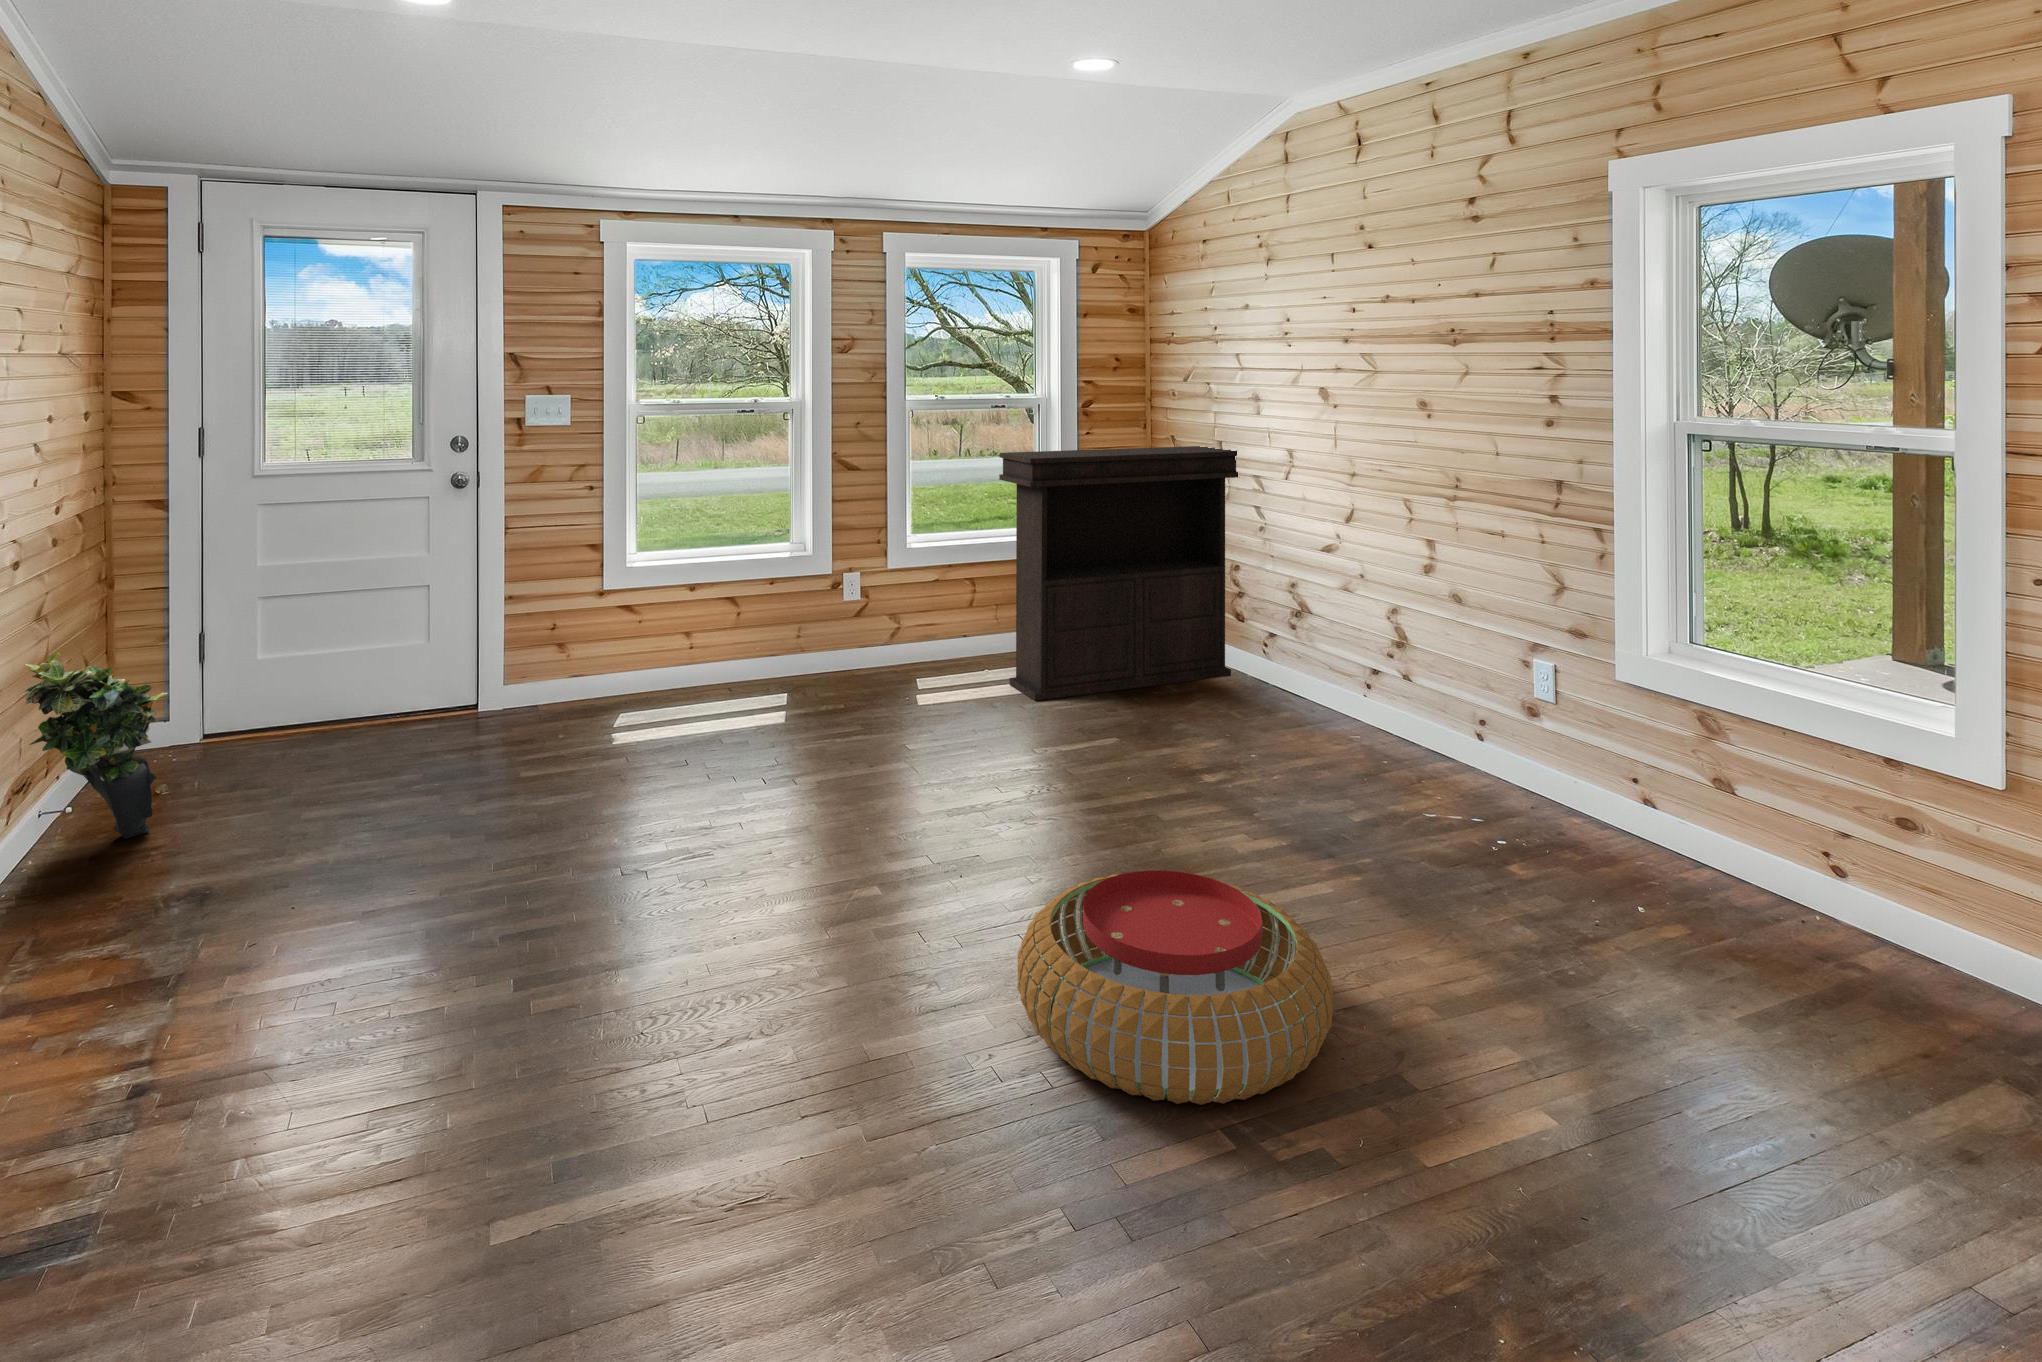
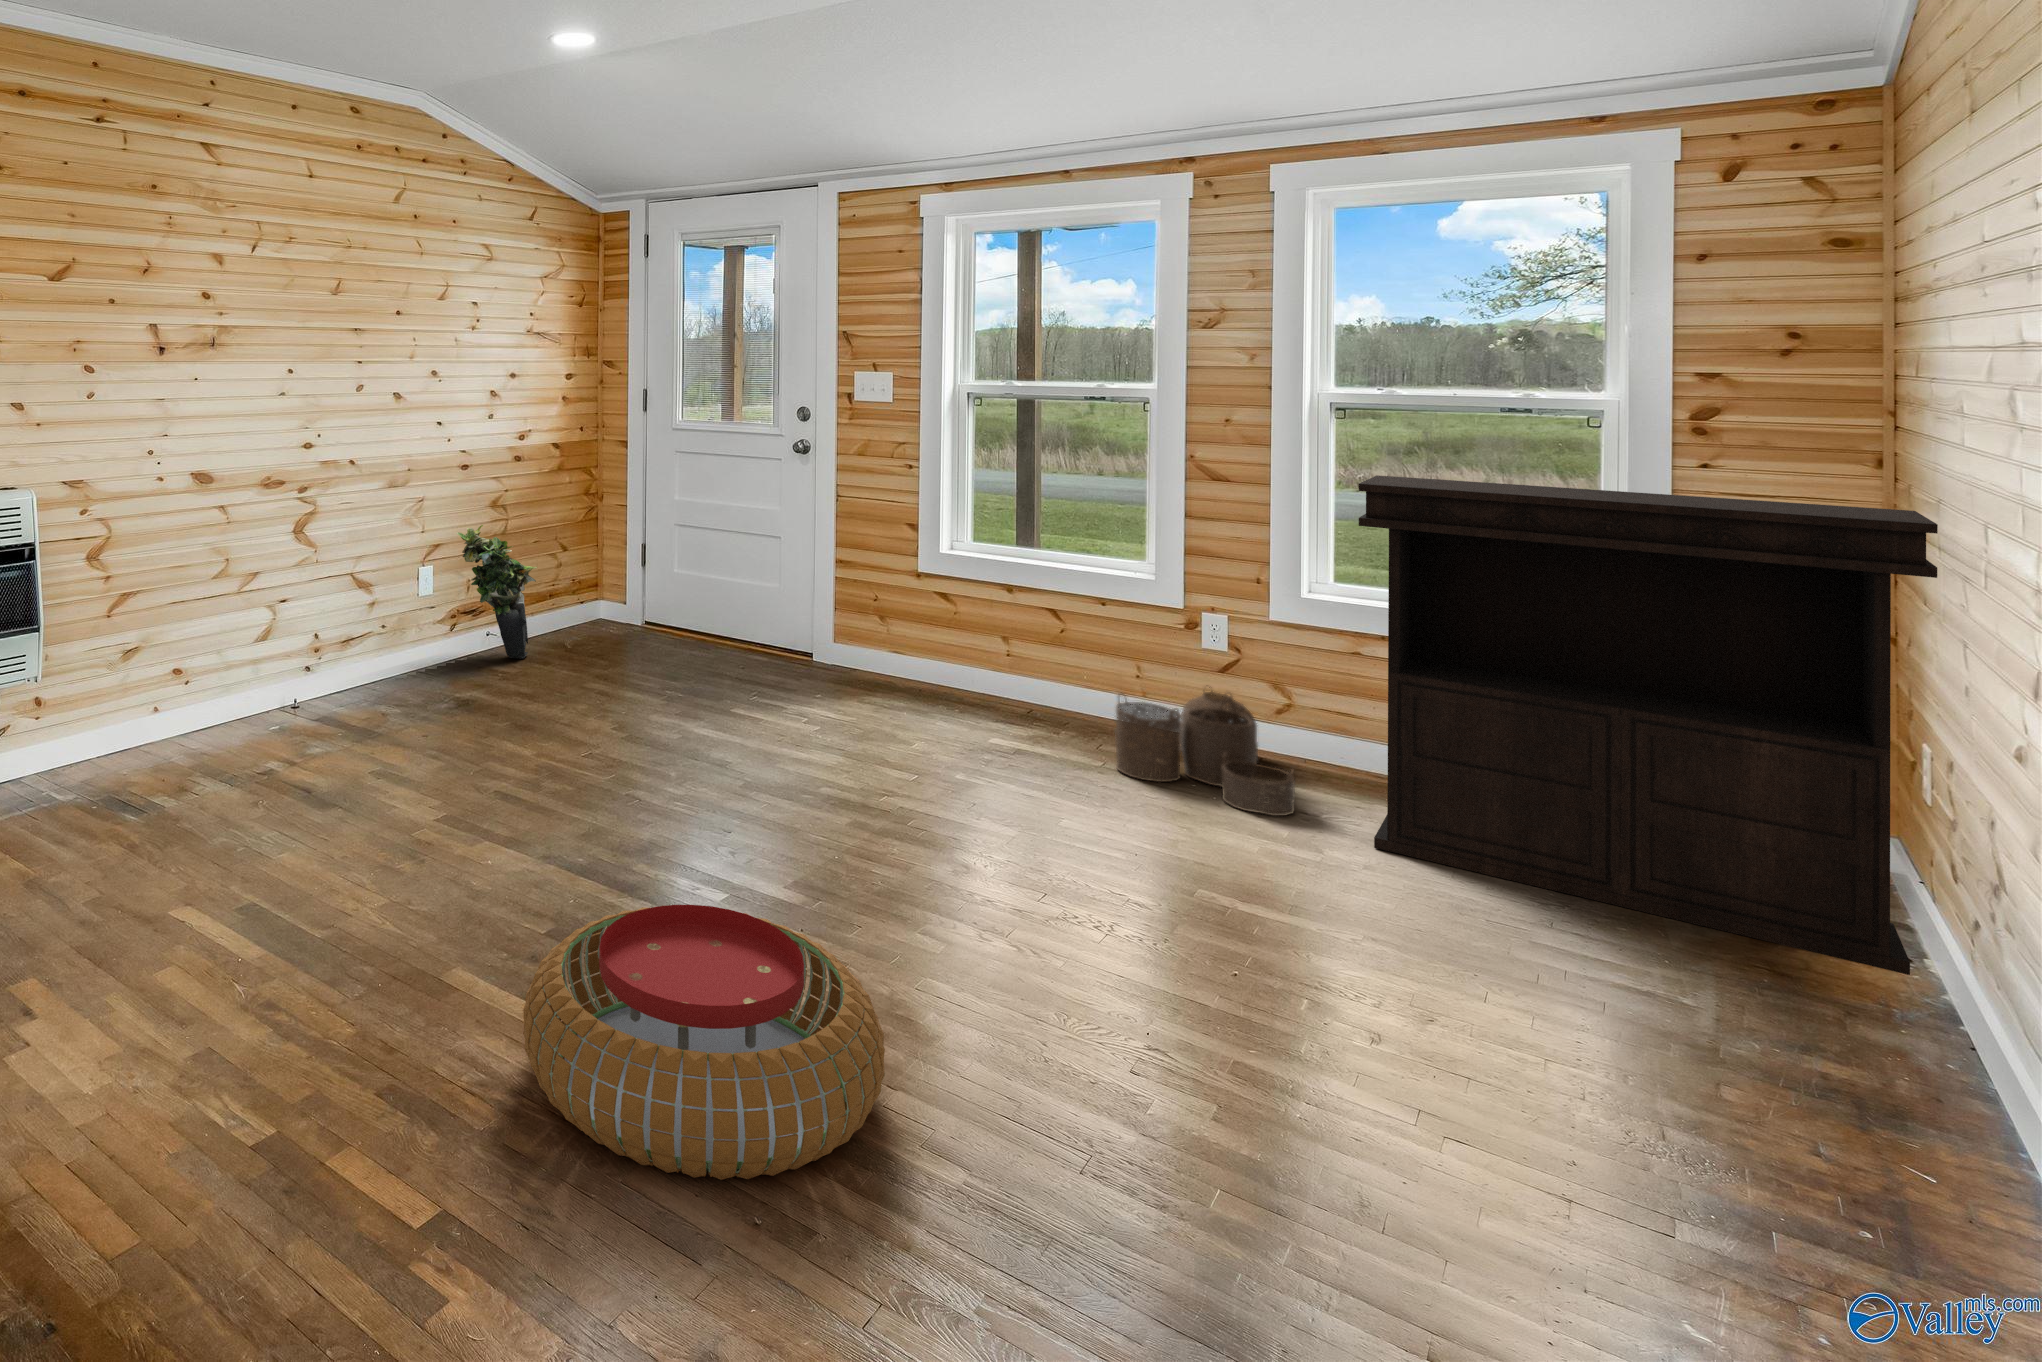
woven basket: none [848,628,976,711] -> present [1115,687,1295,816]

